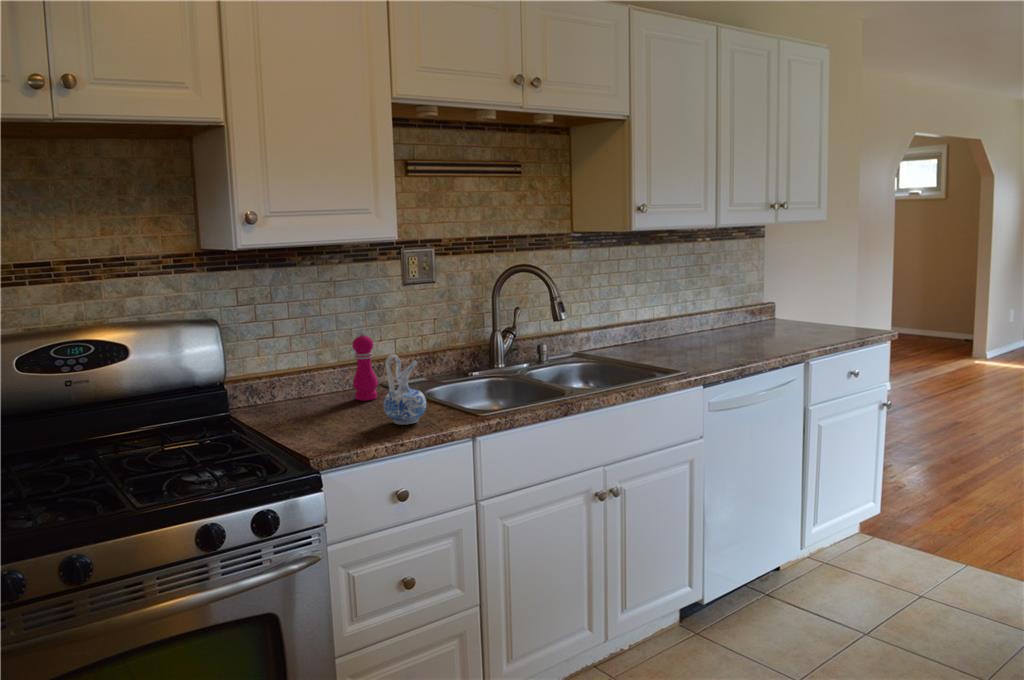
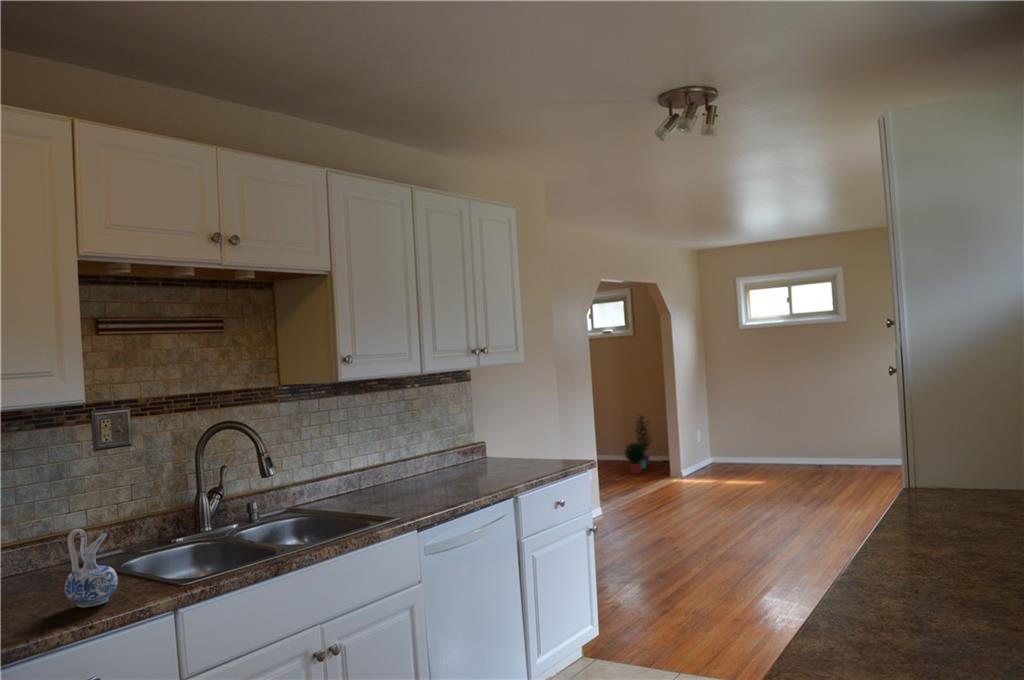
potted plant: none [918,284,955,349] -> present [625,415,651,474]
pepper mill: present [352,331,378,401] -> none [24,506,57,588]

